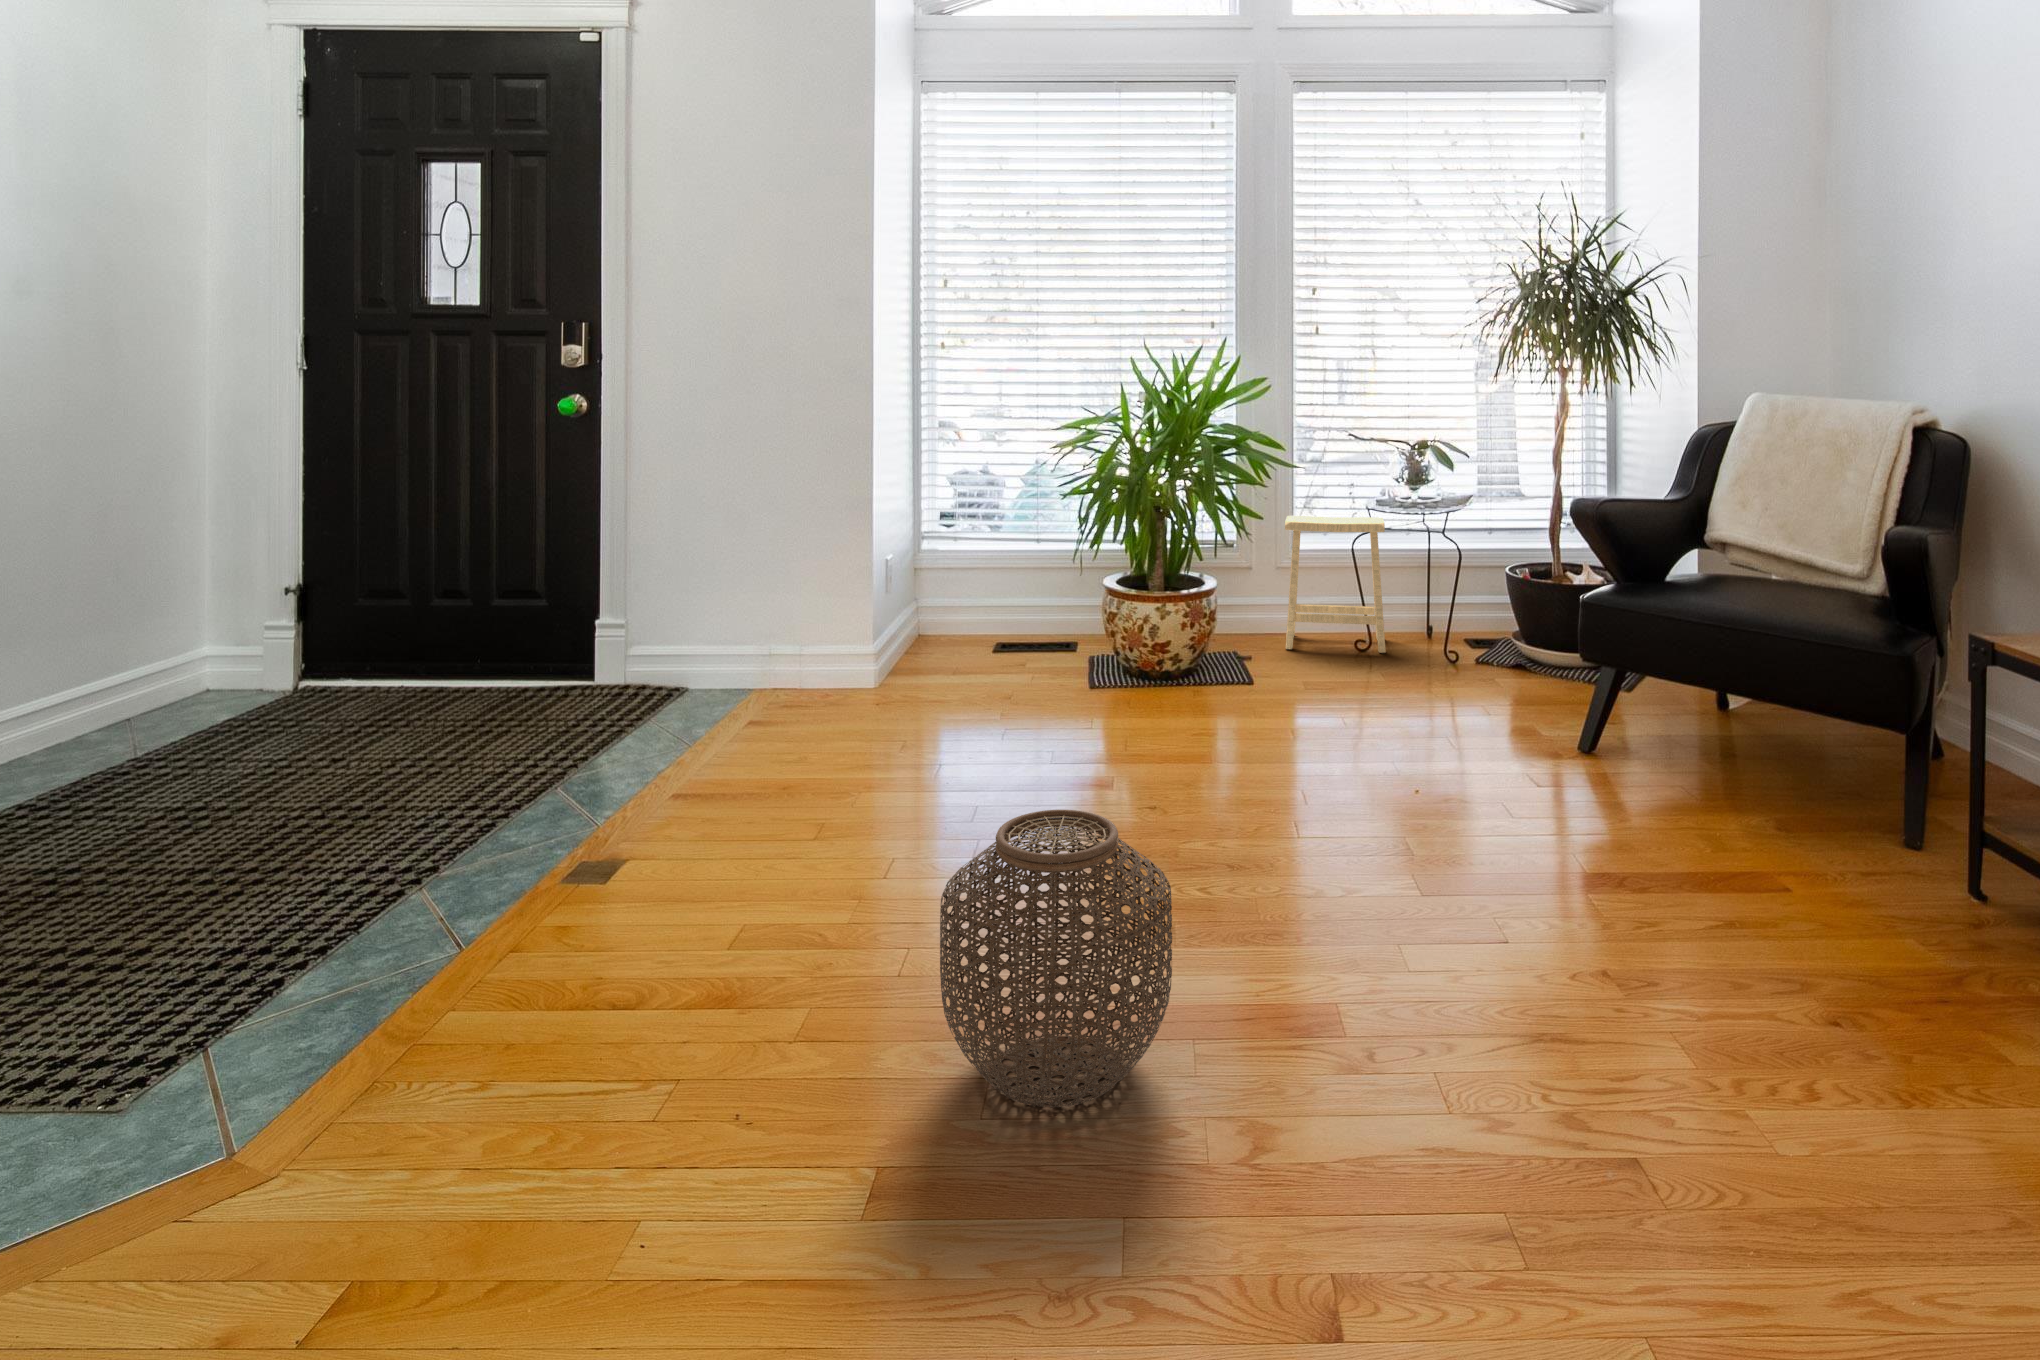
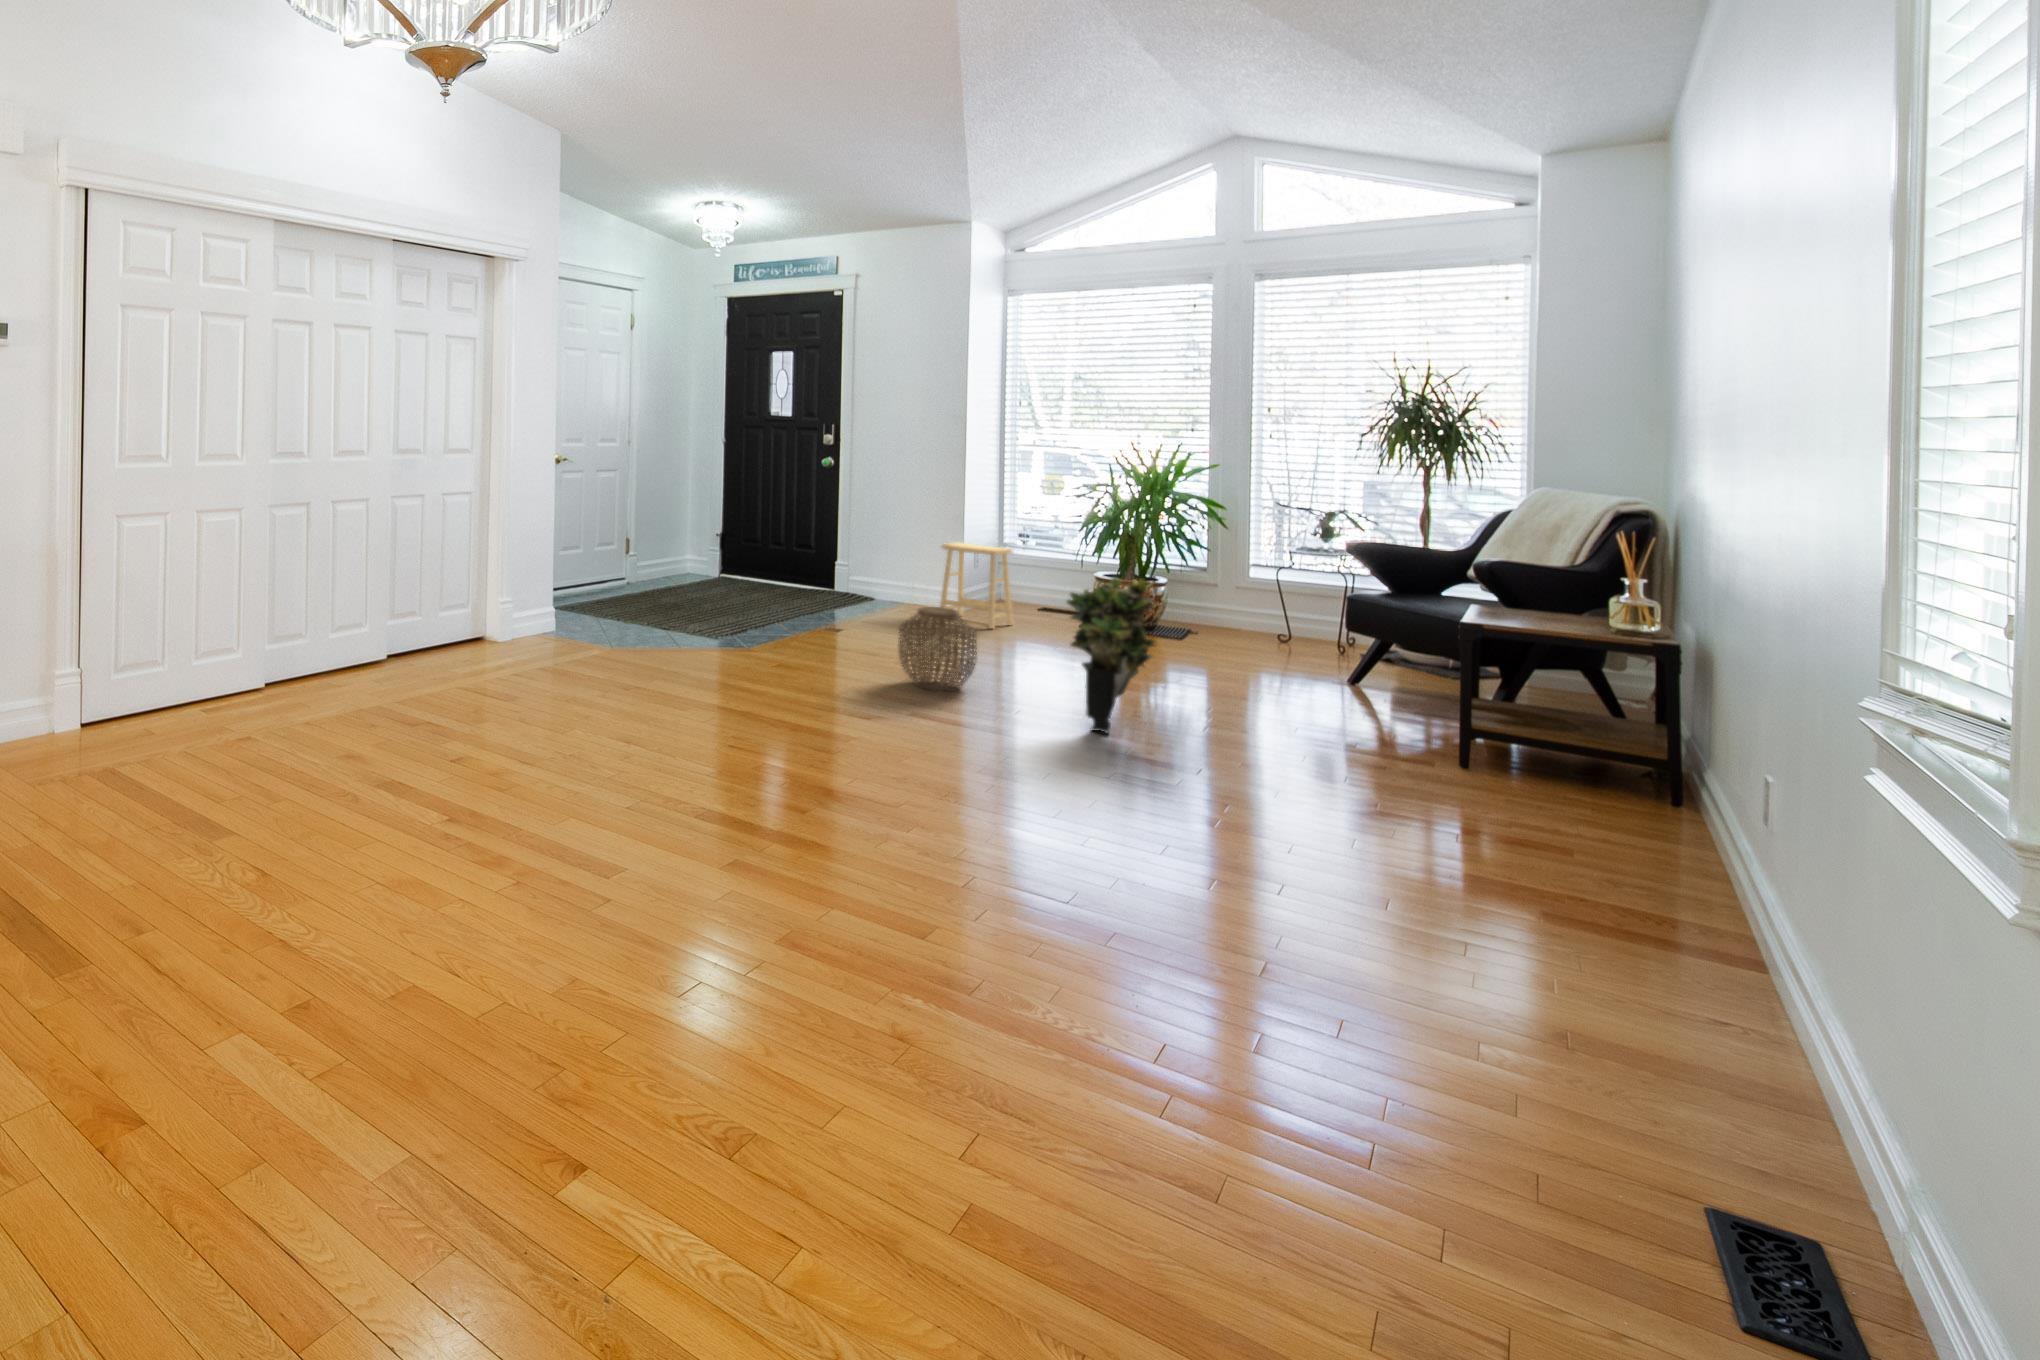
footstool: present [1285,516,1386,653] -> present [940,542,1013,629]
potted plant: none [1474,662,1758,1182] -> present [1067,577,1155,732]

